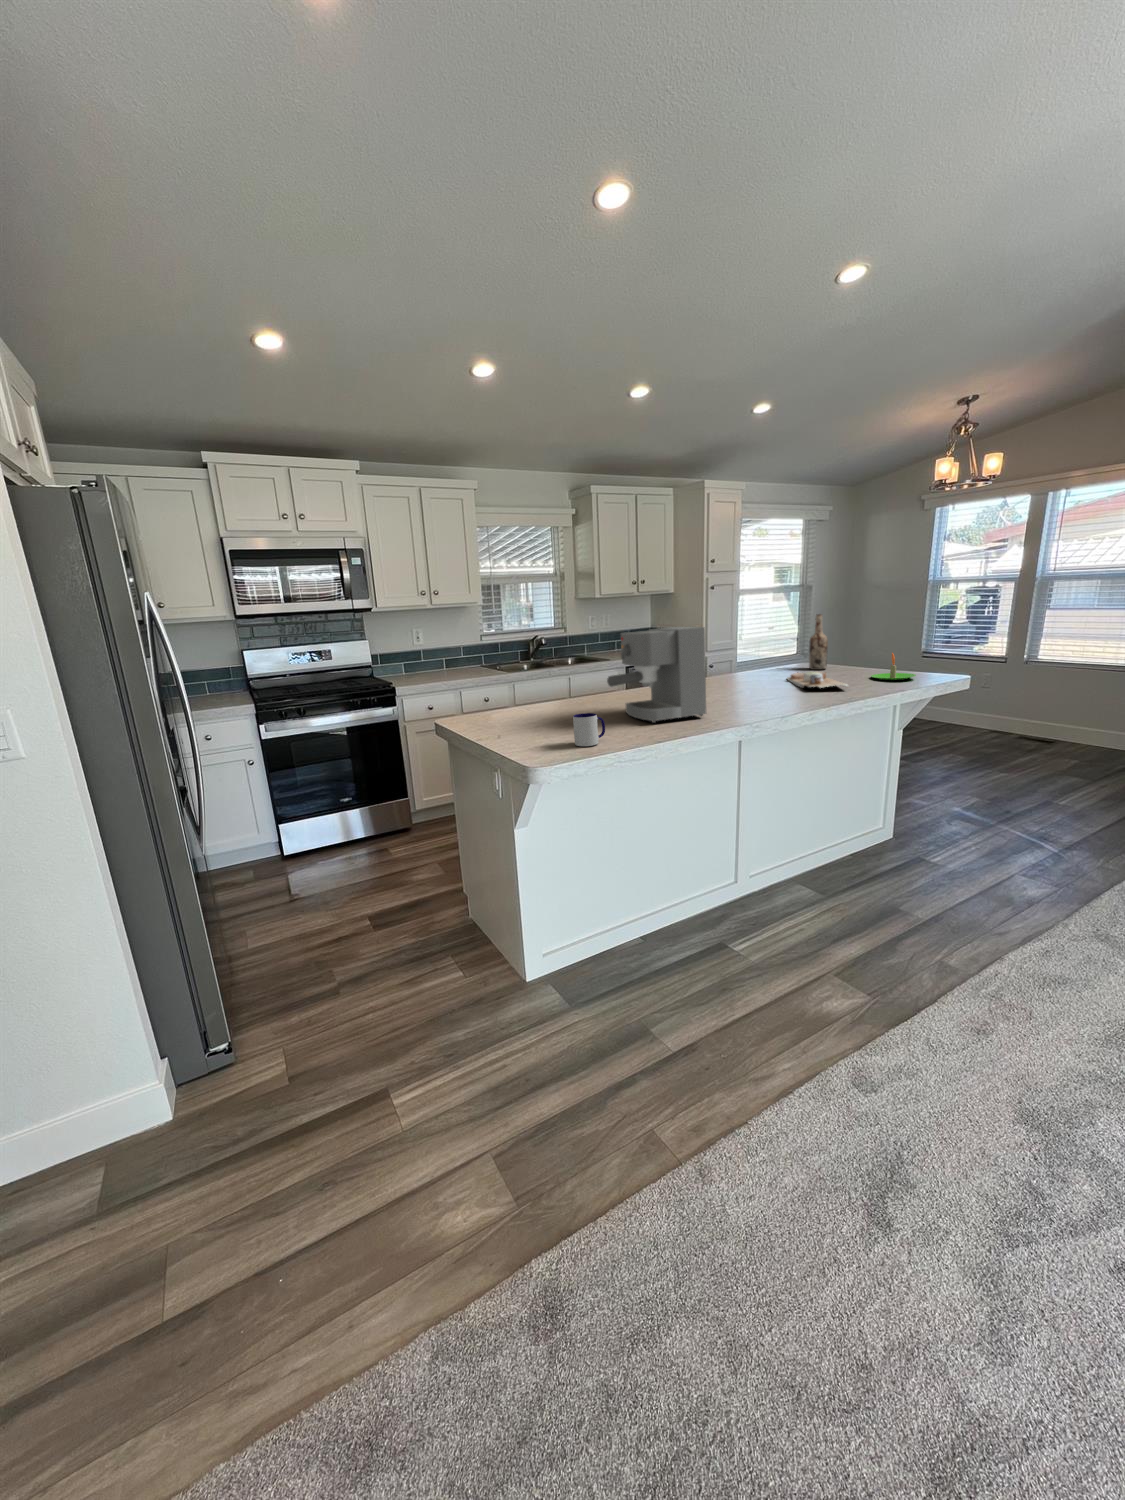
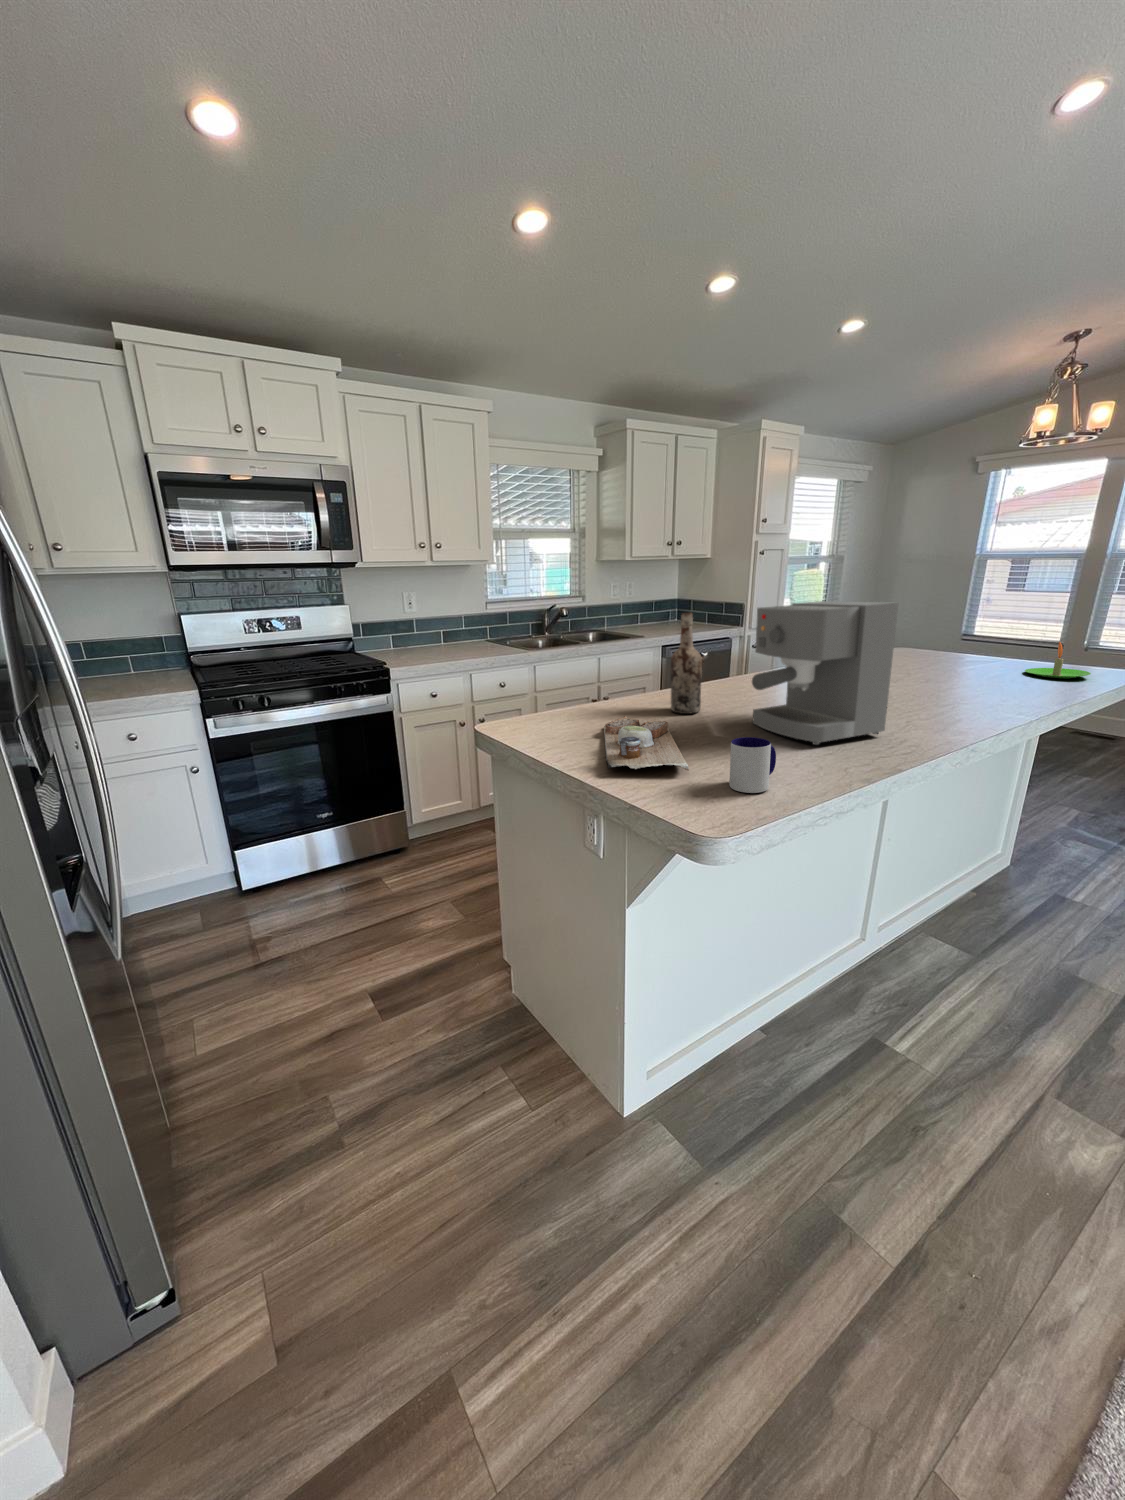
wine bottle: present [809,614,828,670] -> present [671,612,702,714]
cutting board: present [787,672,848,688] -> present [604,716,689,771]

